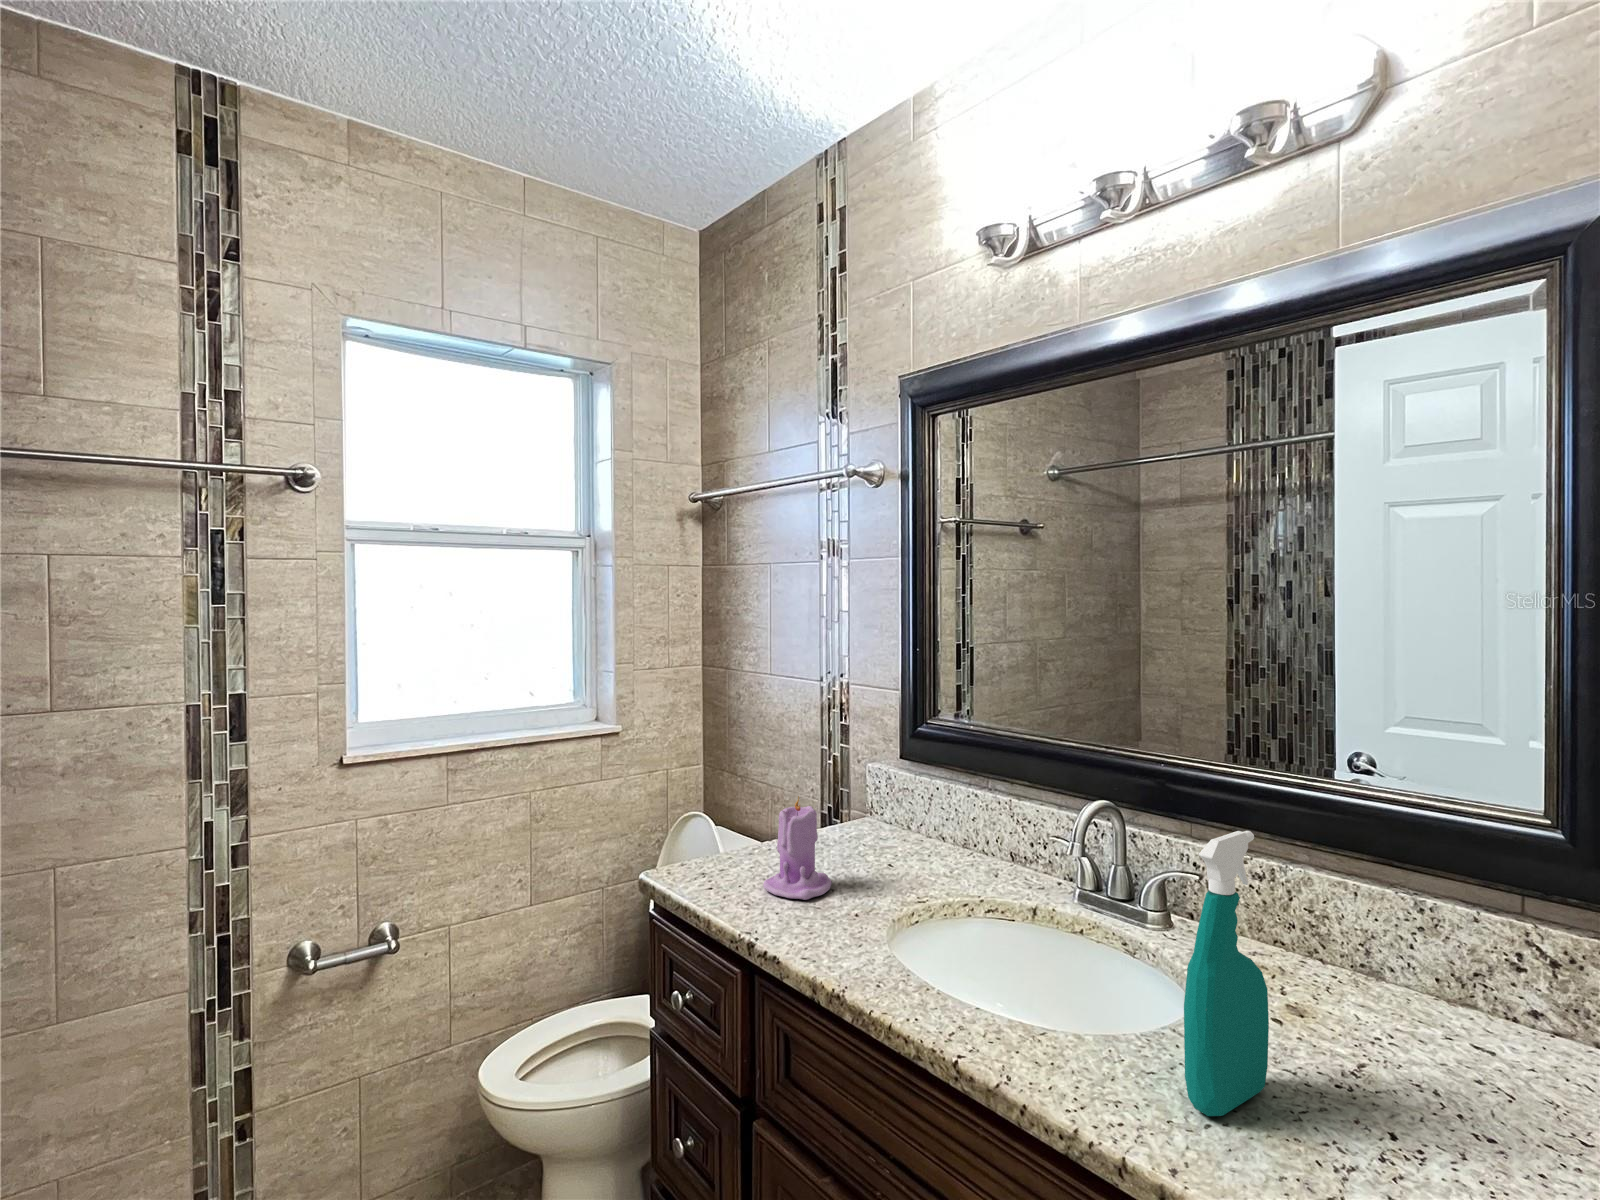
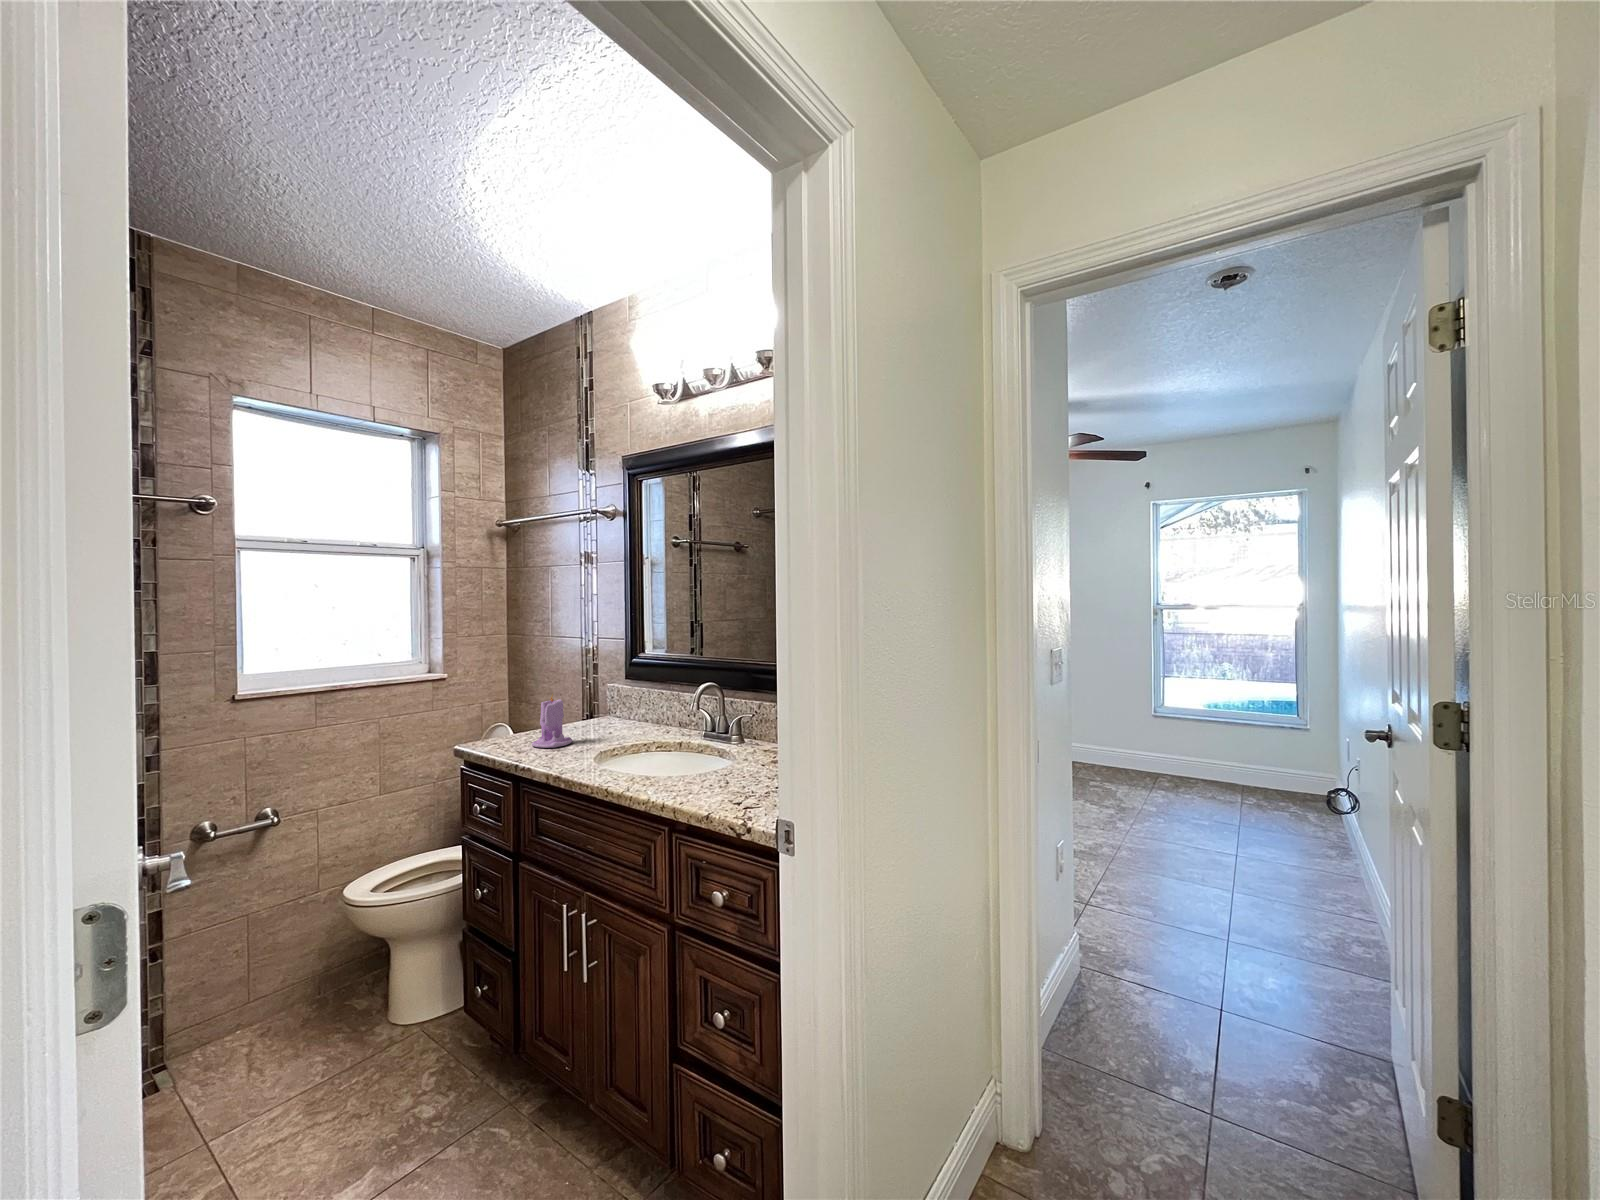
spray bottle: present [1184,831,1269,1116] -> none [693,672,733,784]

